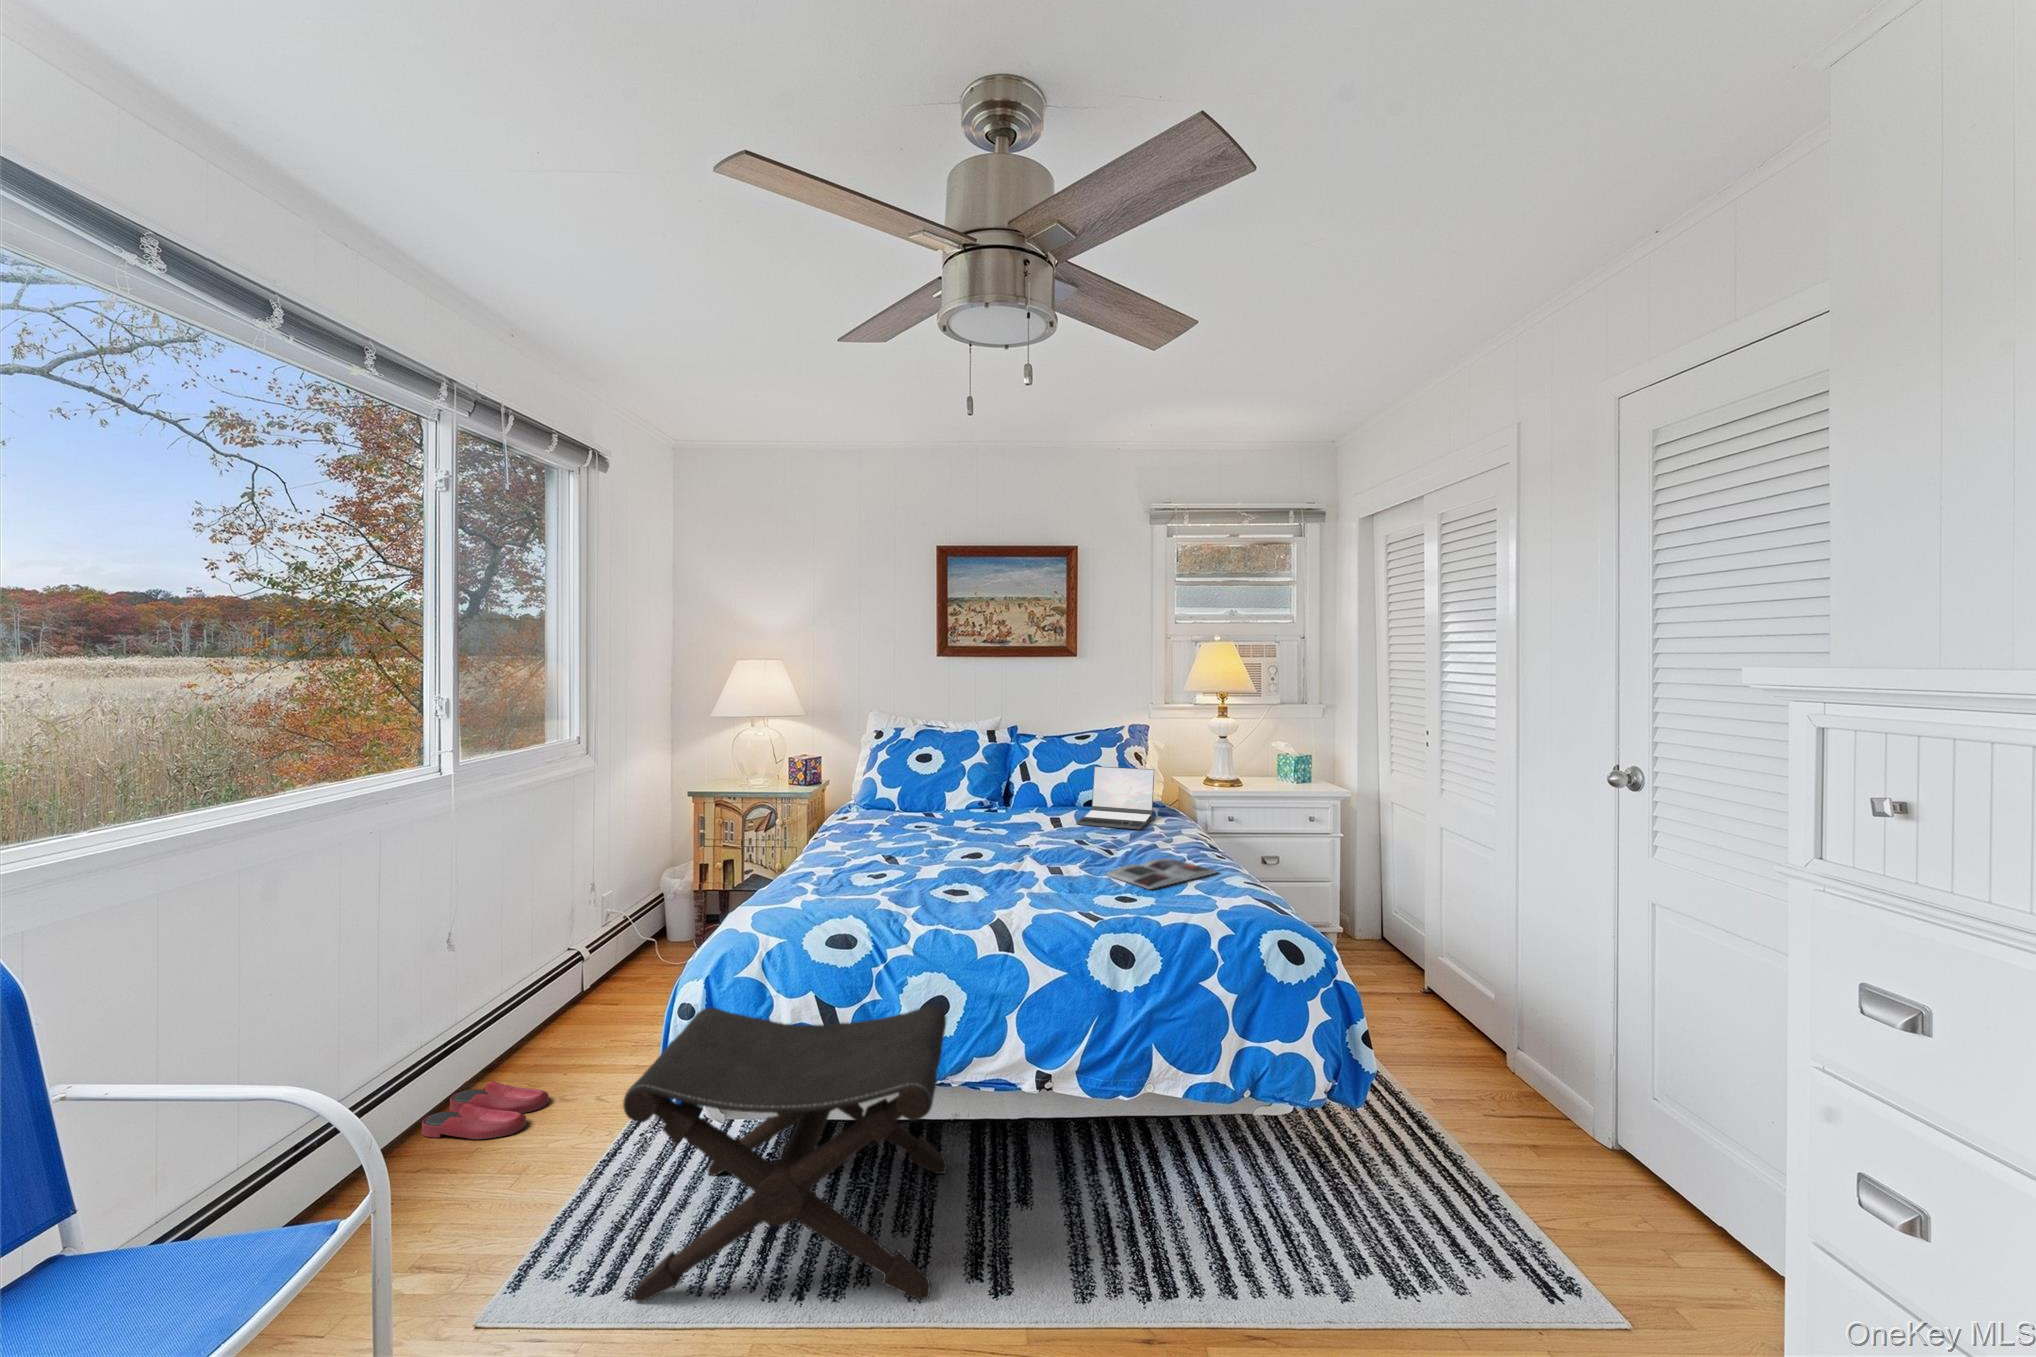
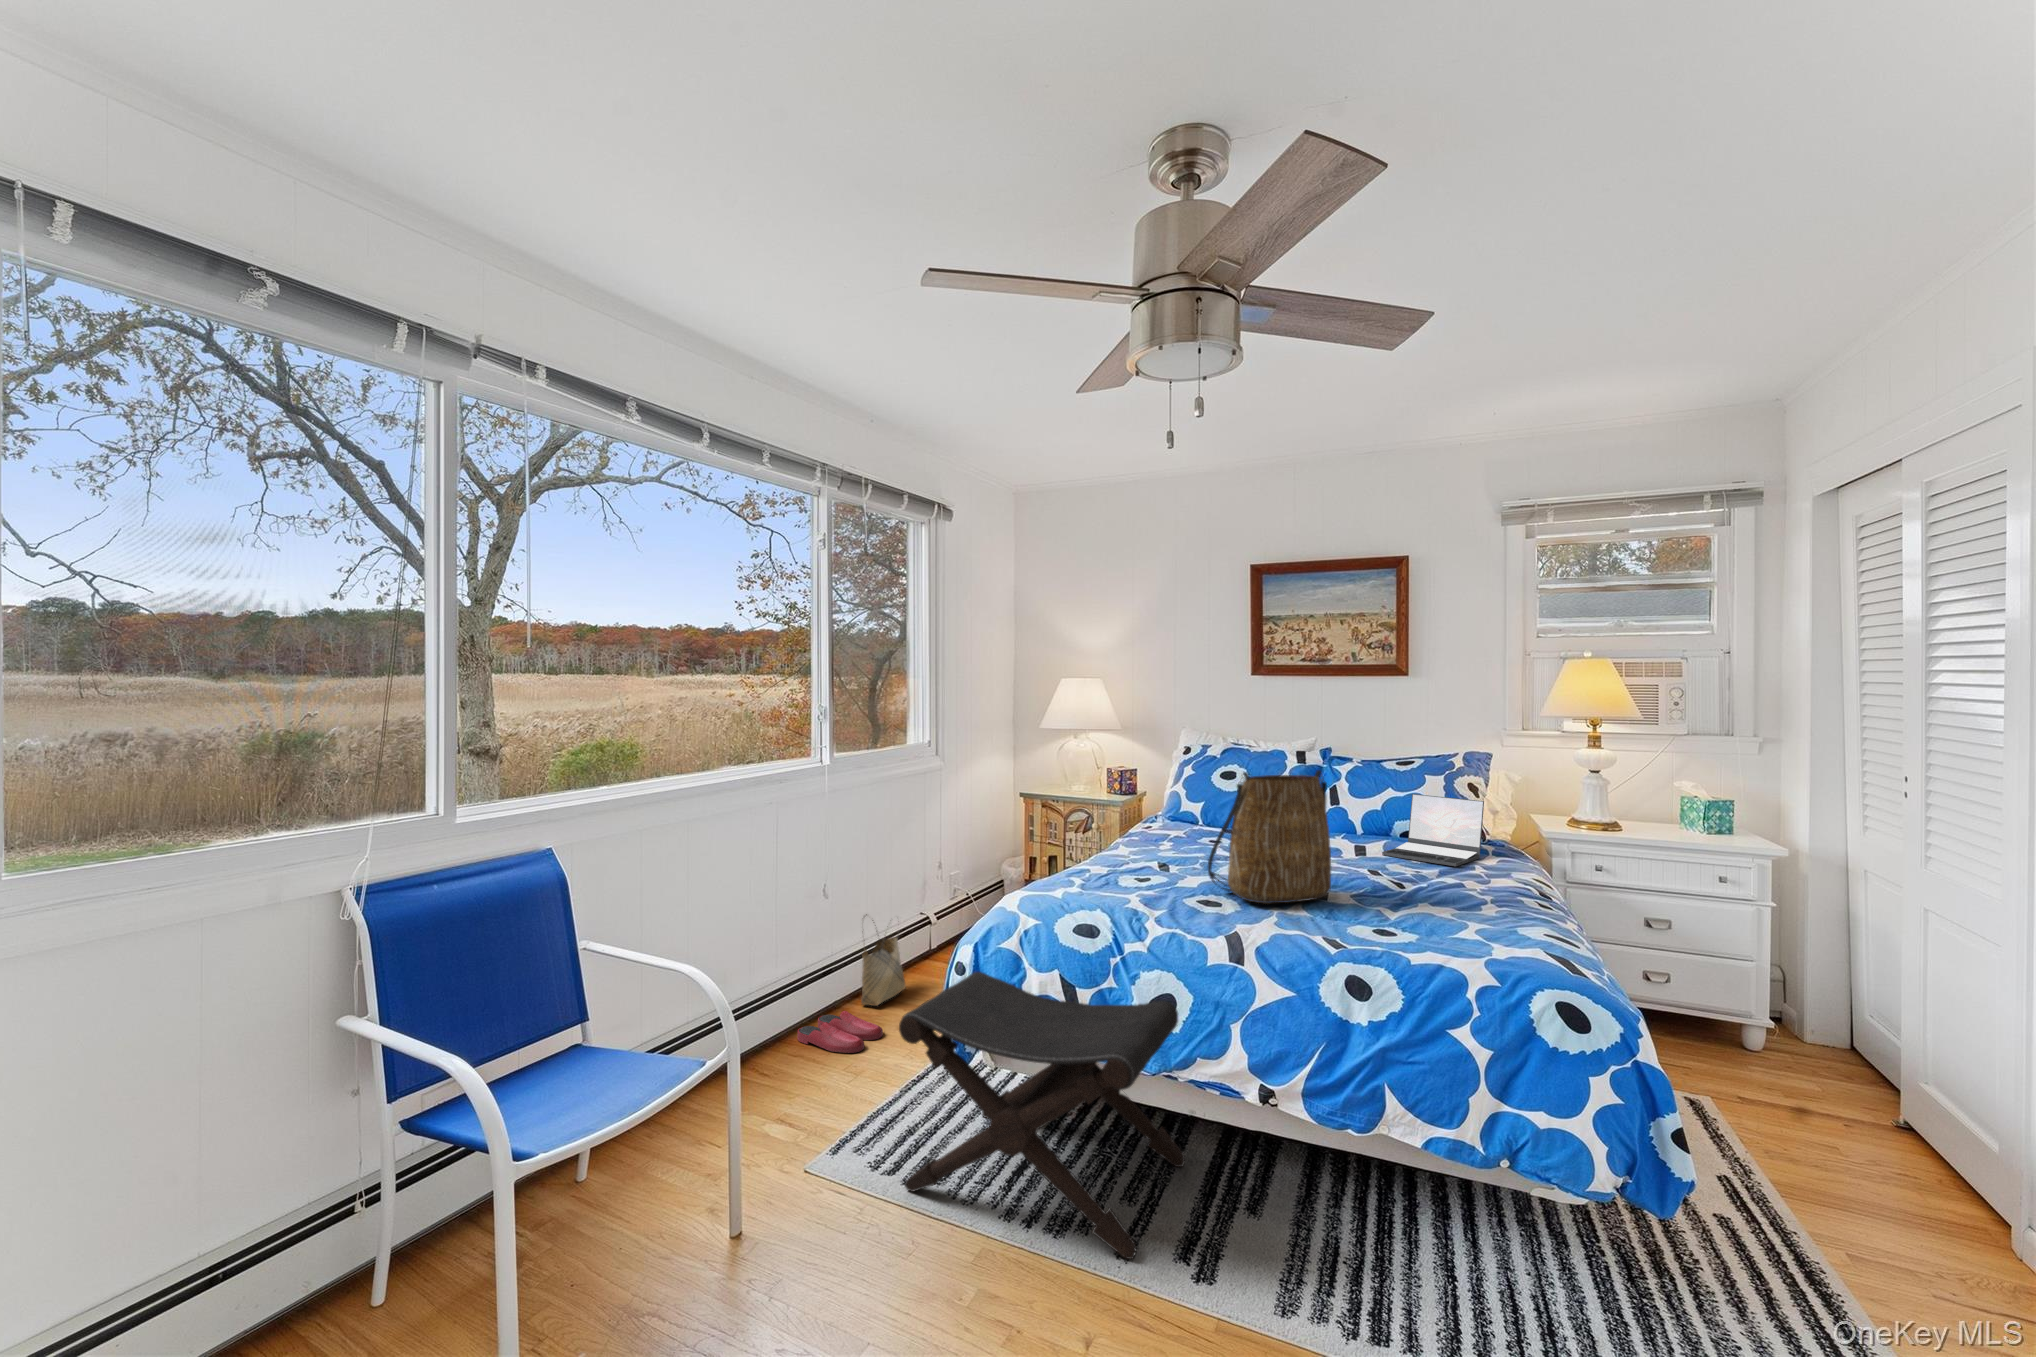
tote bag: none [949,751,1062,887] -> present [1208,770,1331,904]
magazine: present [1106,858,1218,889] -> none [1381,897,1525,924]
woven basket: none [506,950,567,1066] -> present [861,914,906,1006]

